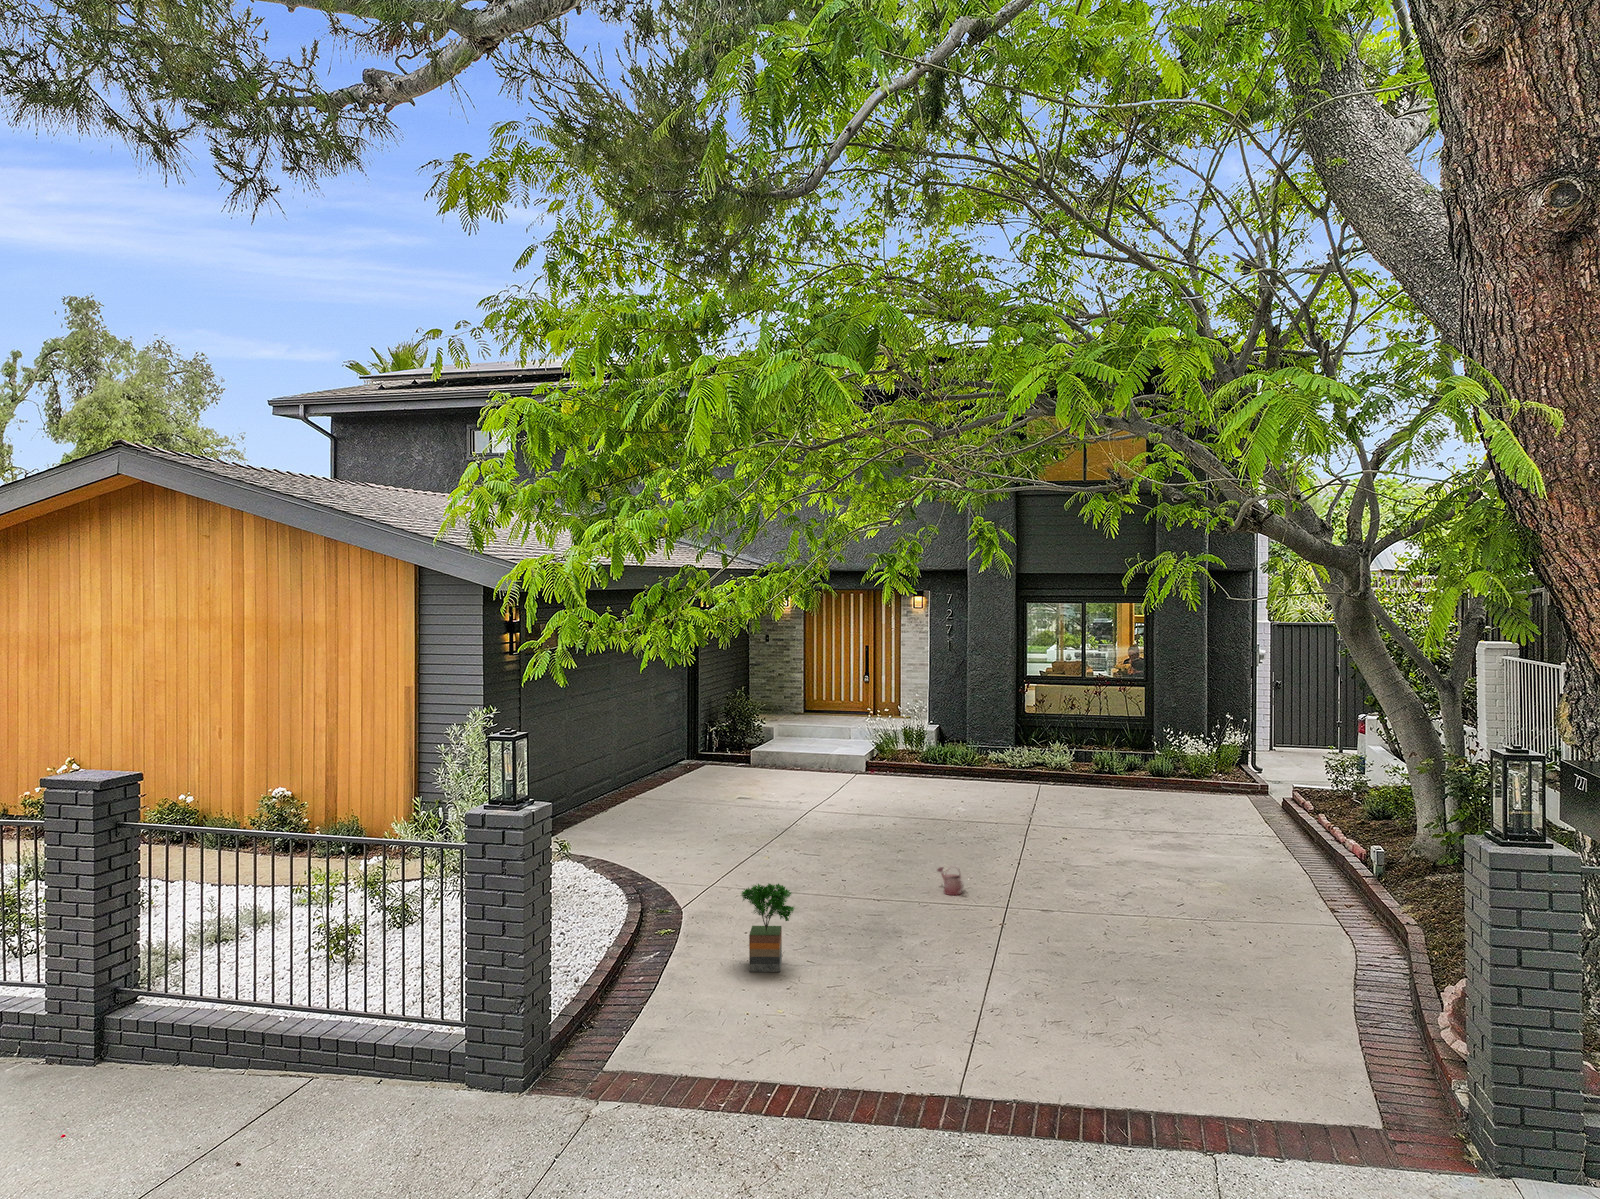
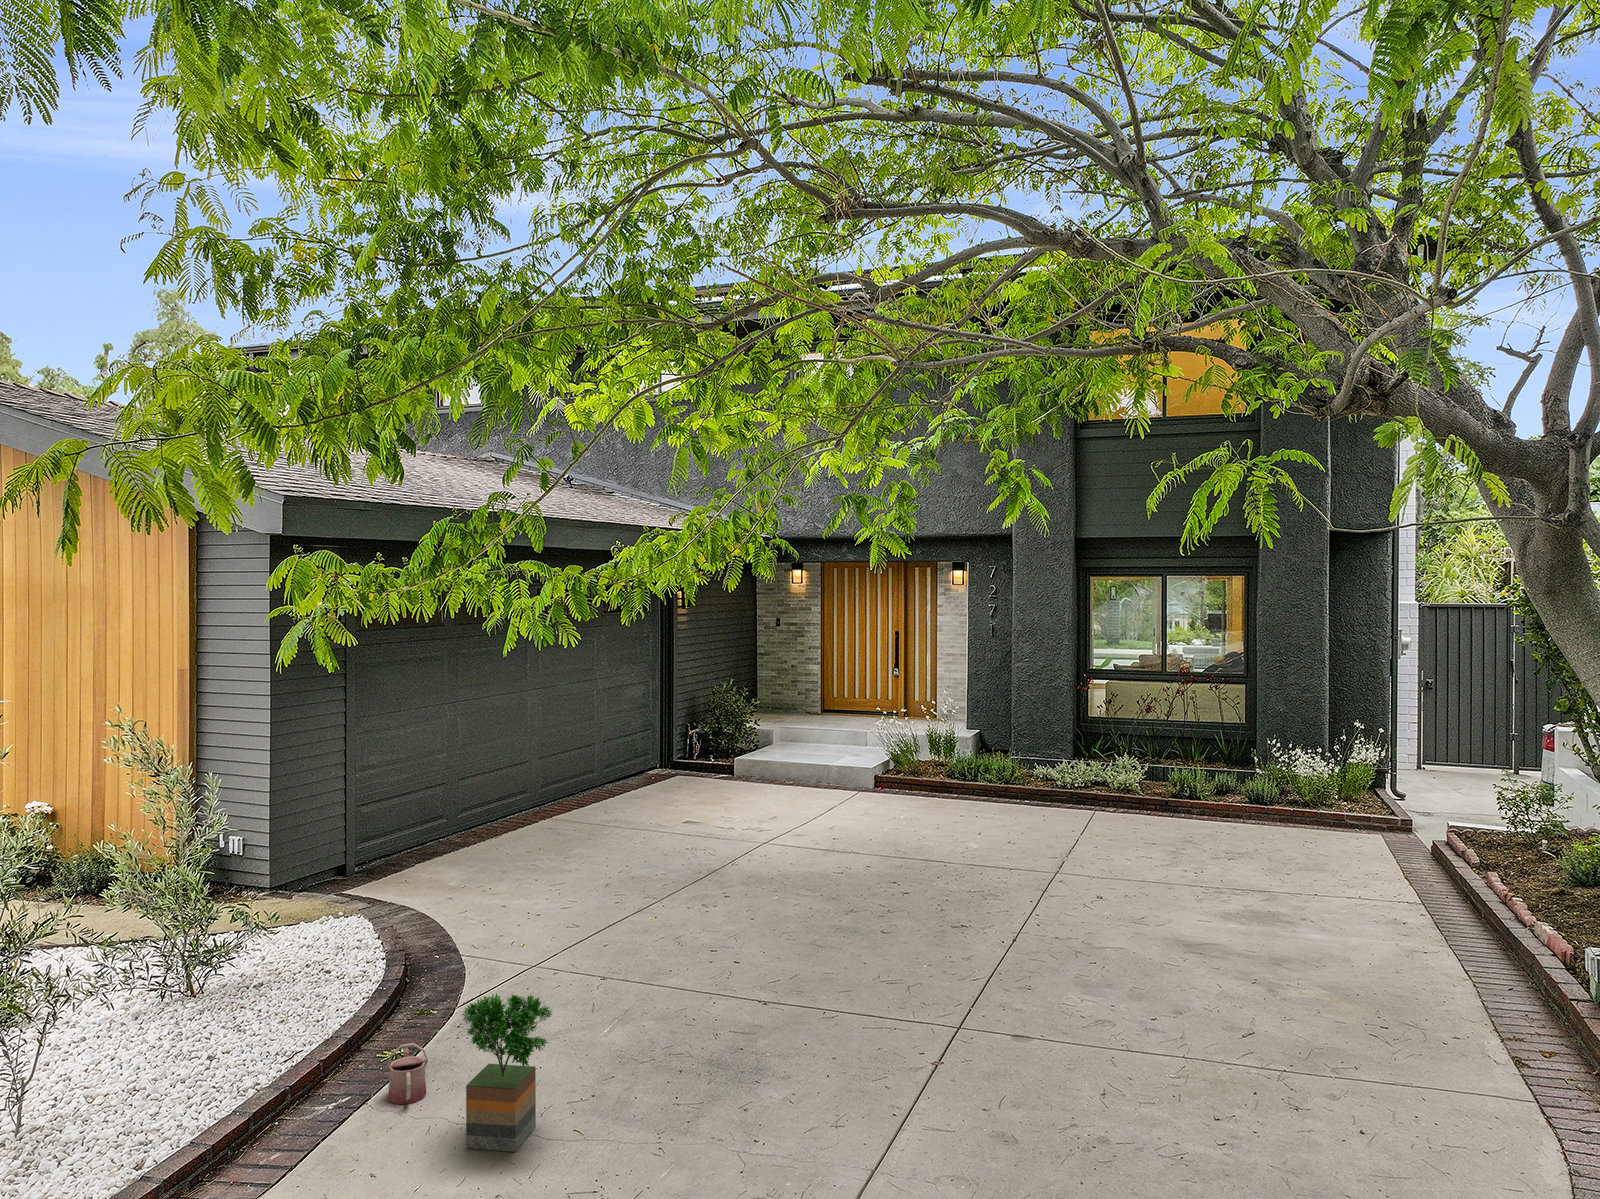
watering can: present [937,867,964,895] -> present [386,1039,428,1104]

